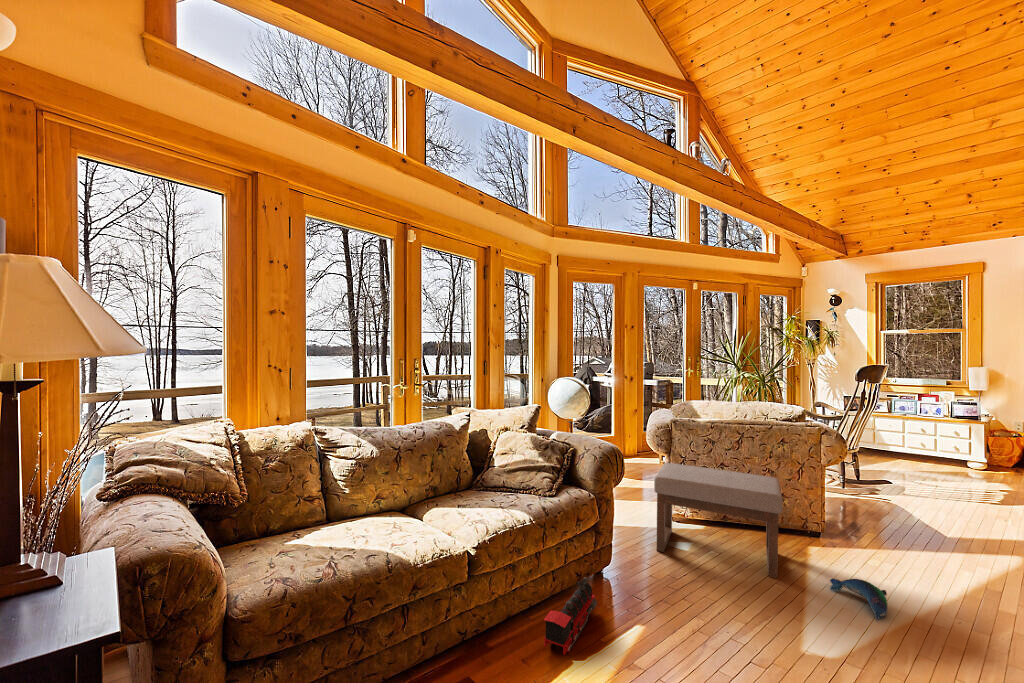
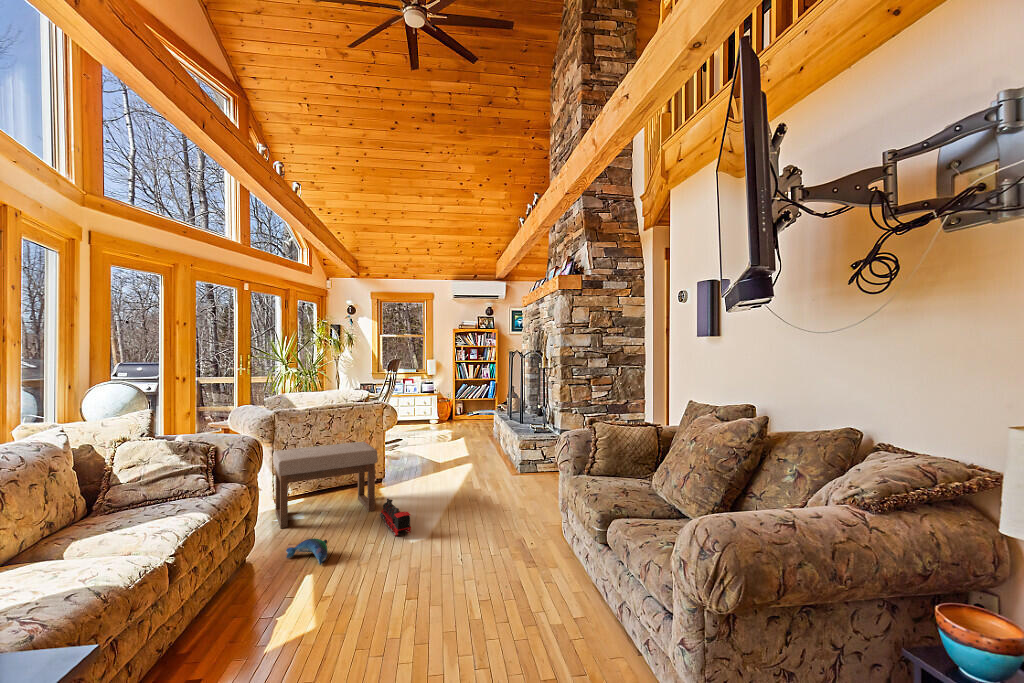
toy train: present [544,577,597,655] -> present [380,498,411,536]
plush toy: present [830,579,887,620] -> present [286,538,327,565]

